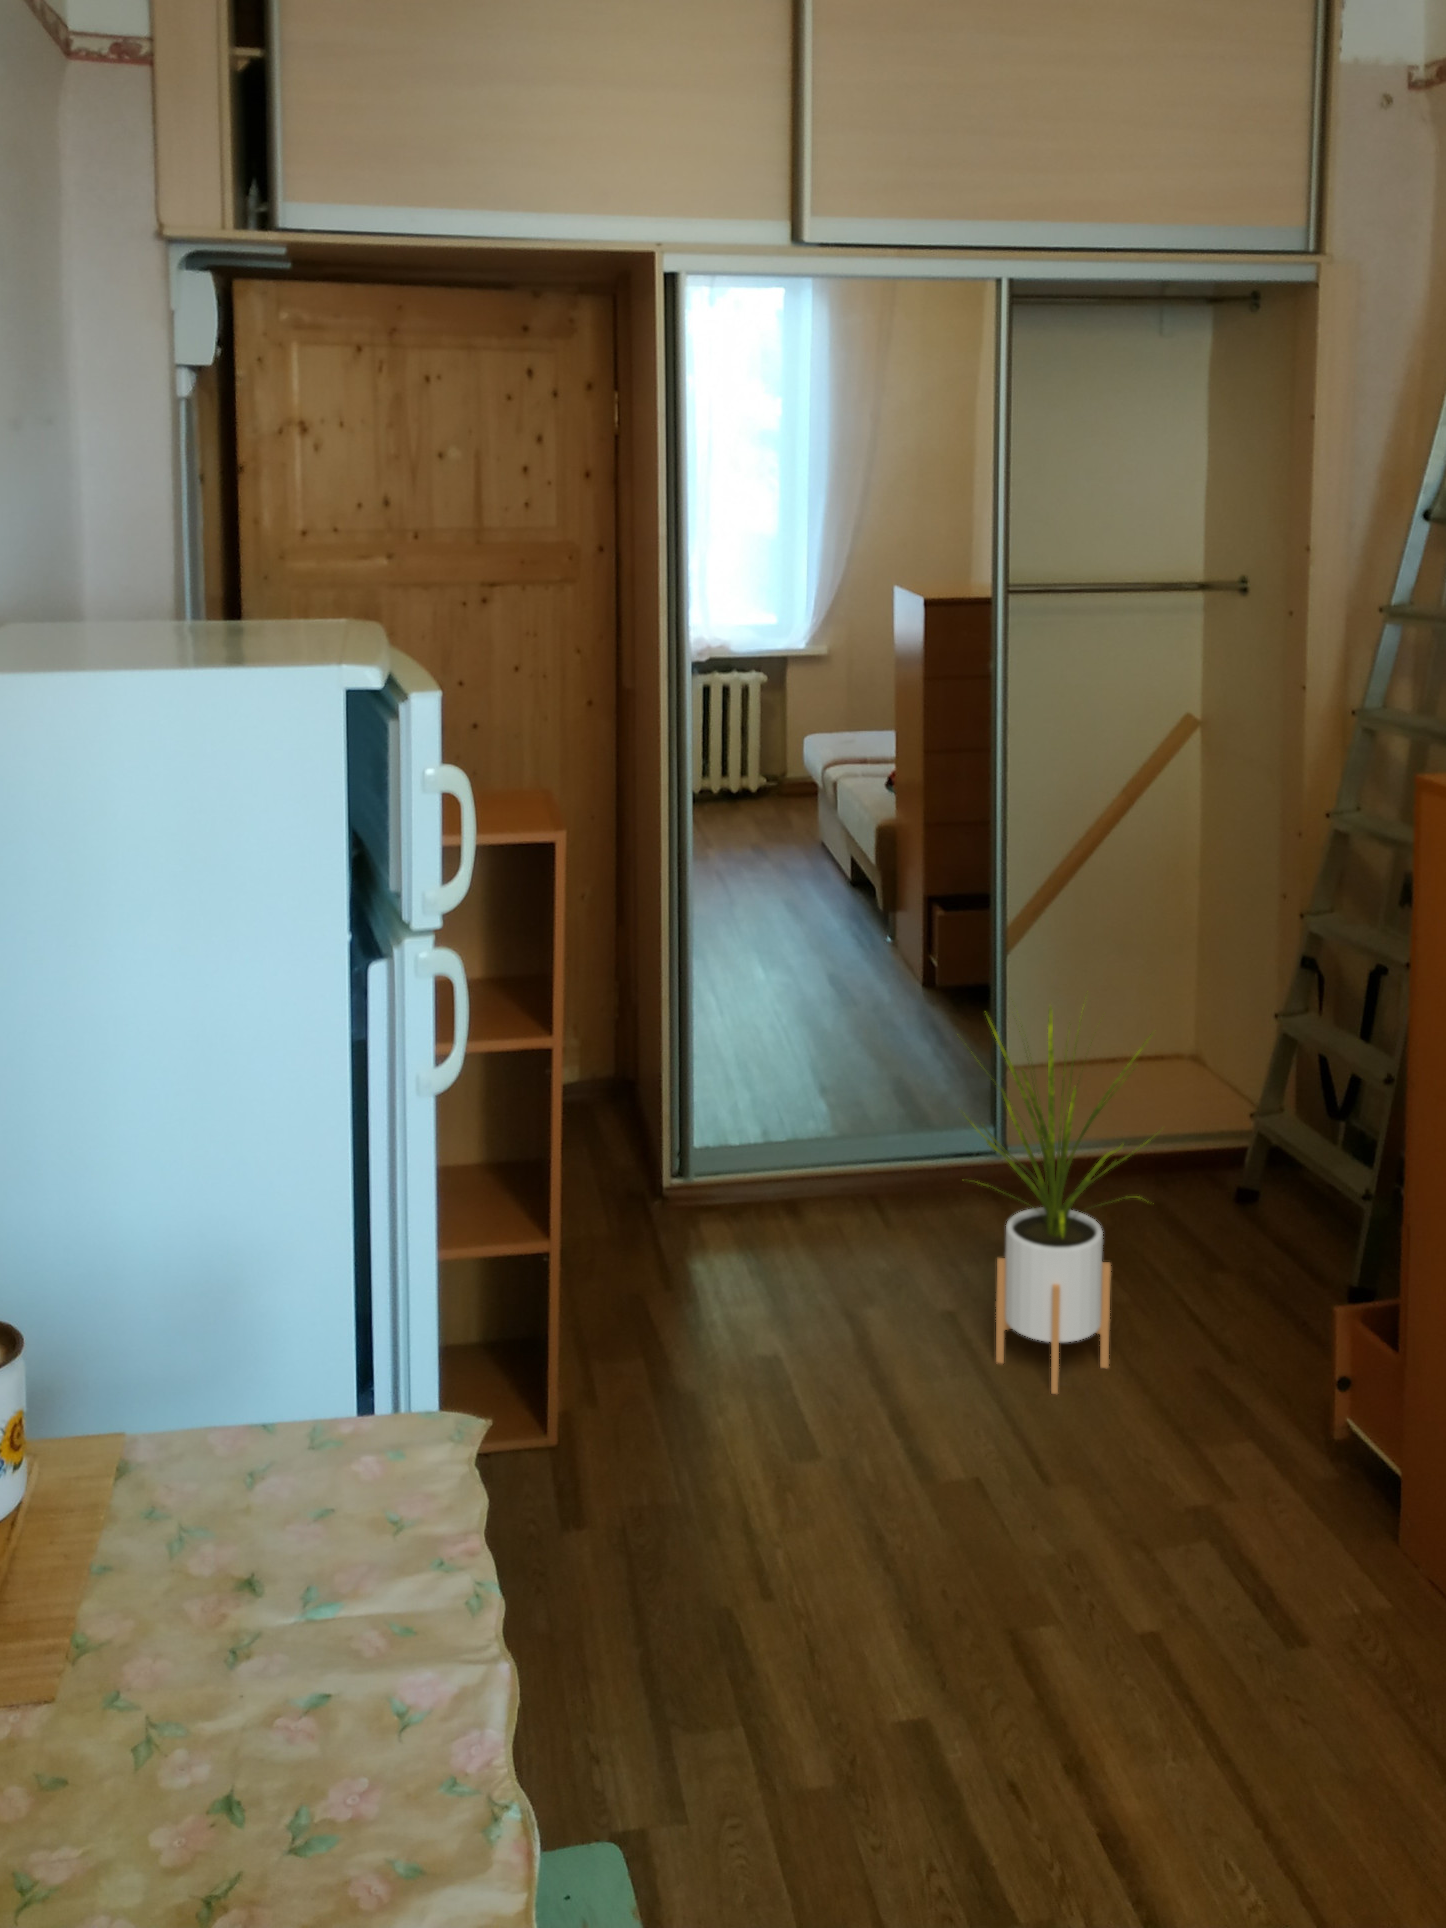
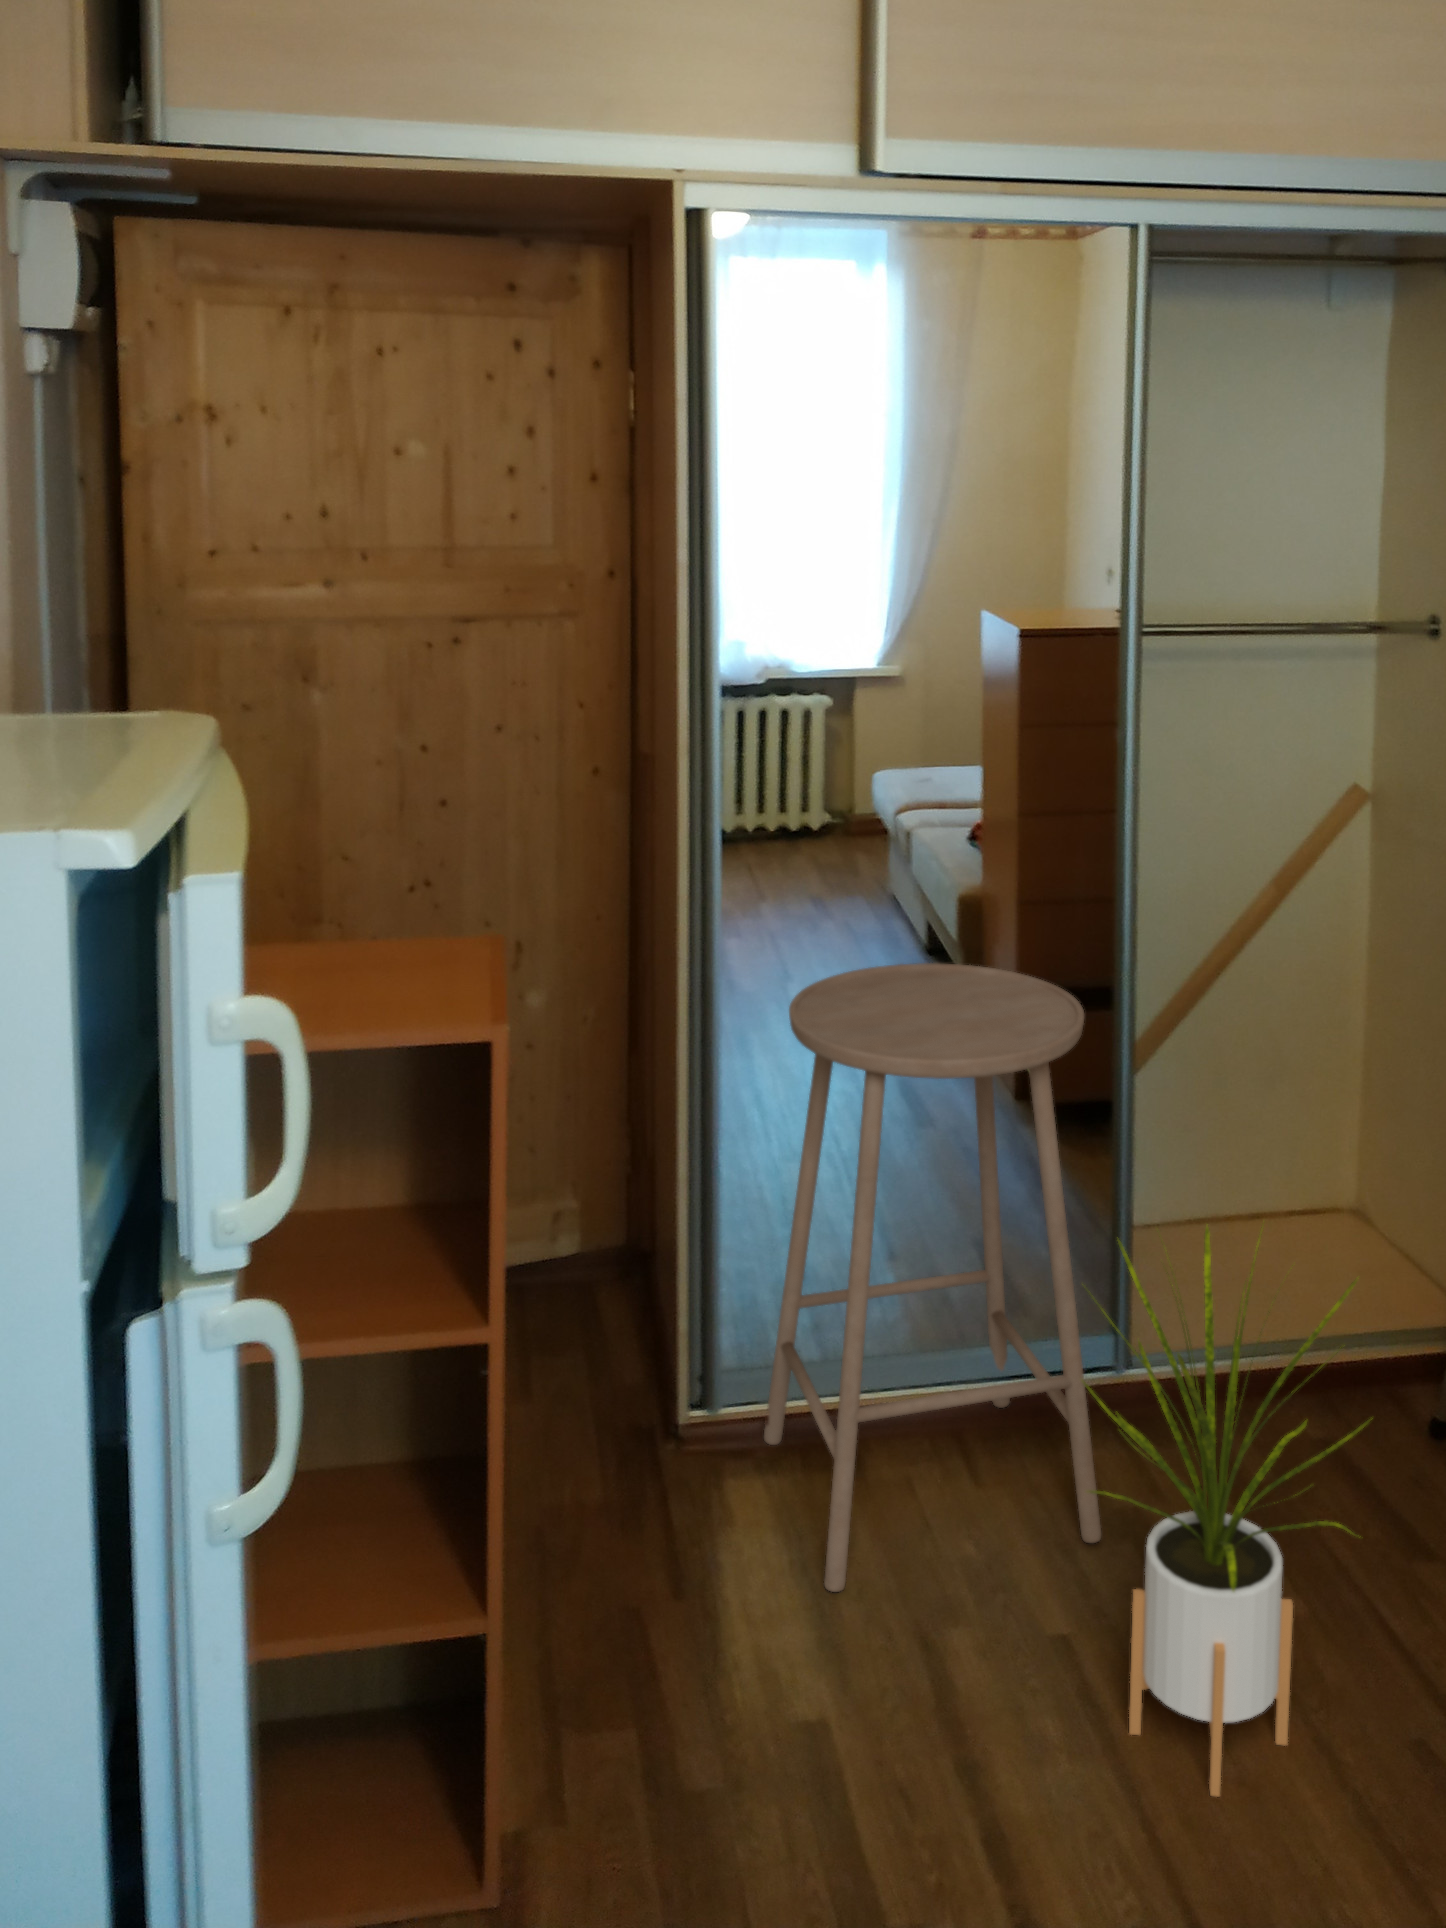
stool: none [727,839,981,1288] -> present [764,963,1101,1592]

